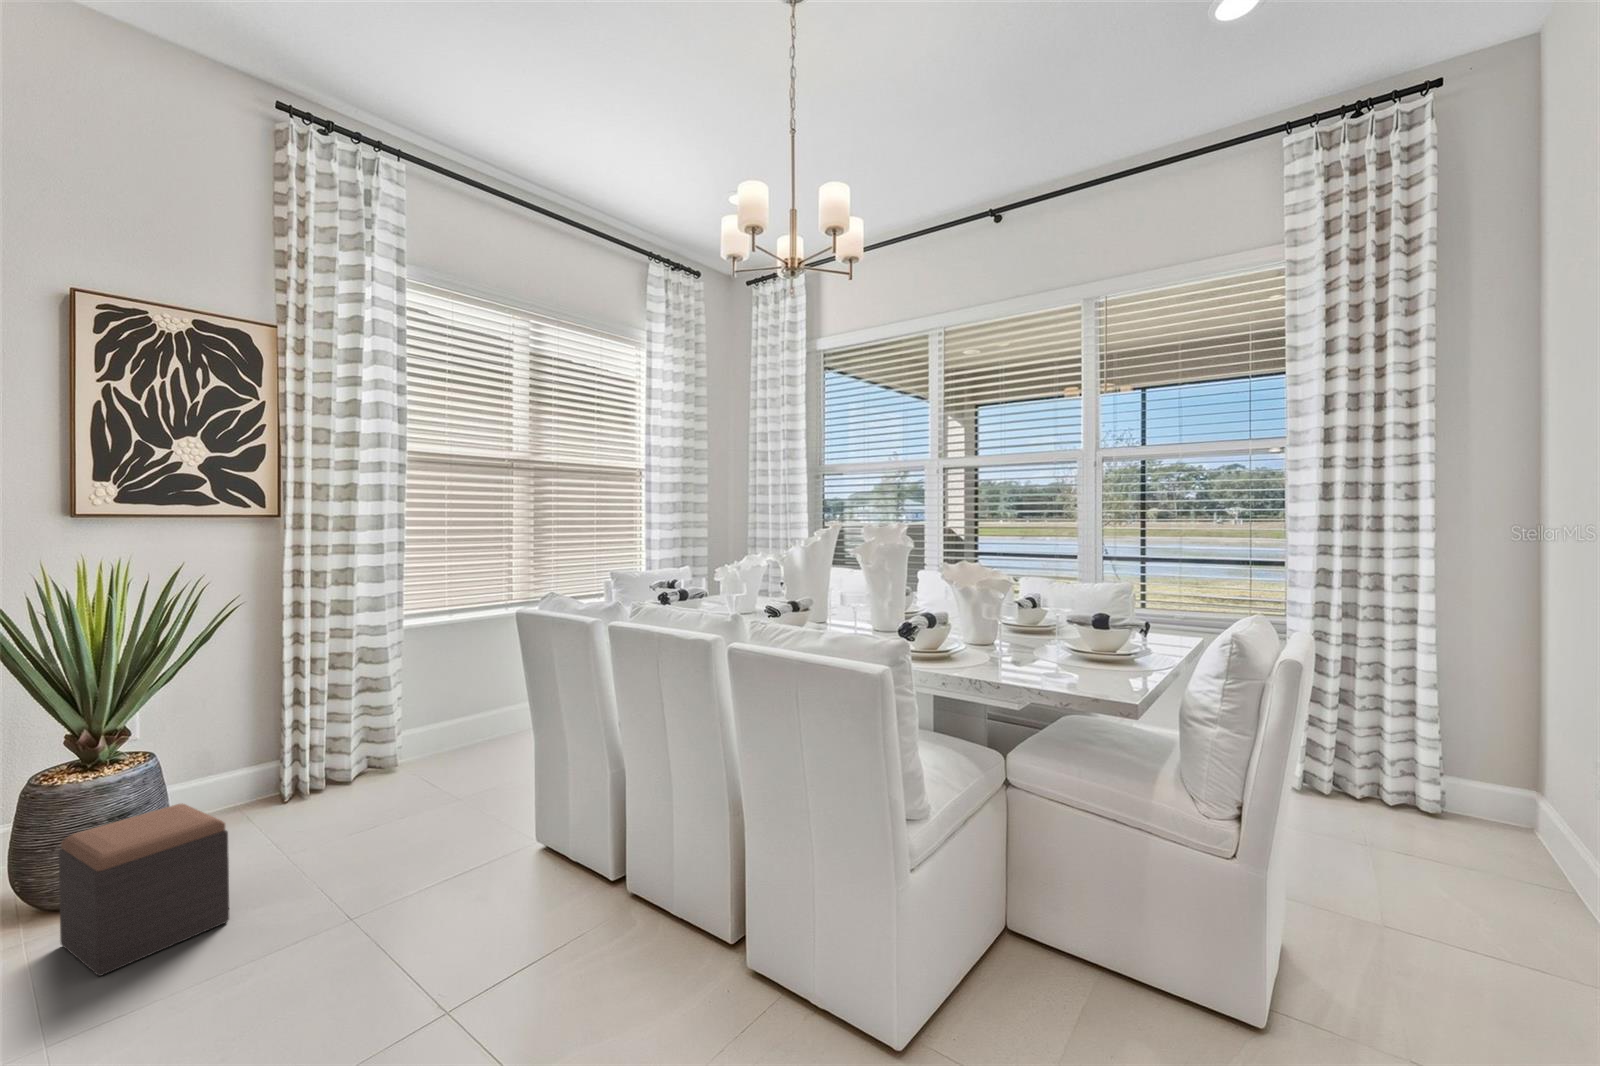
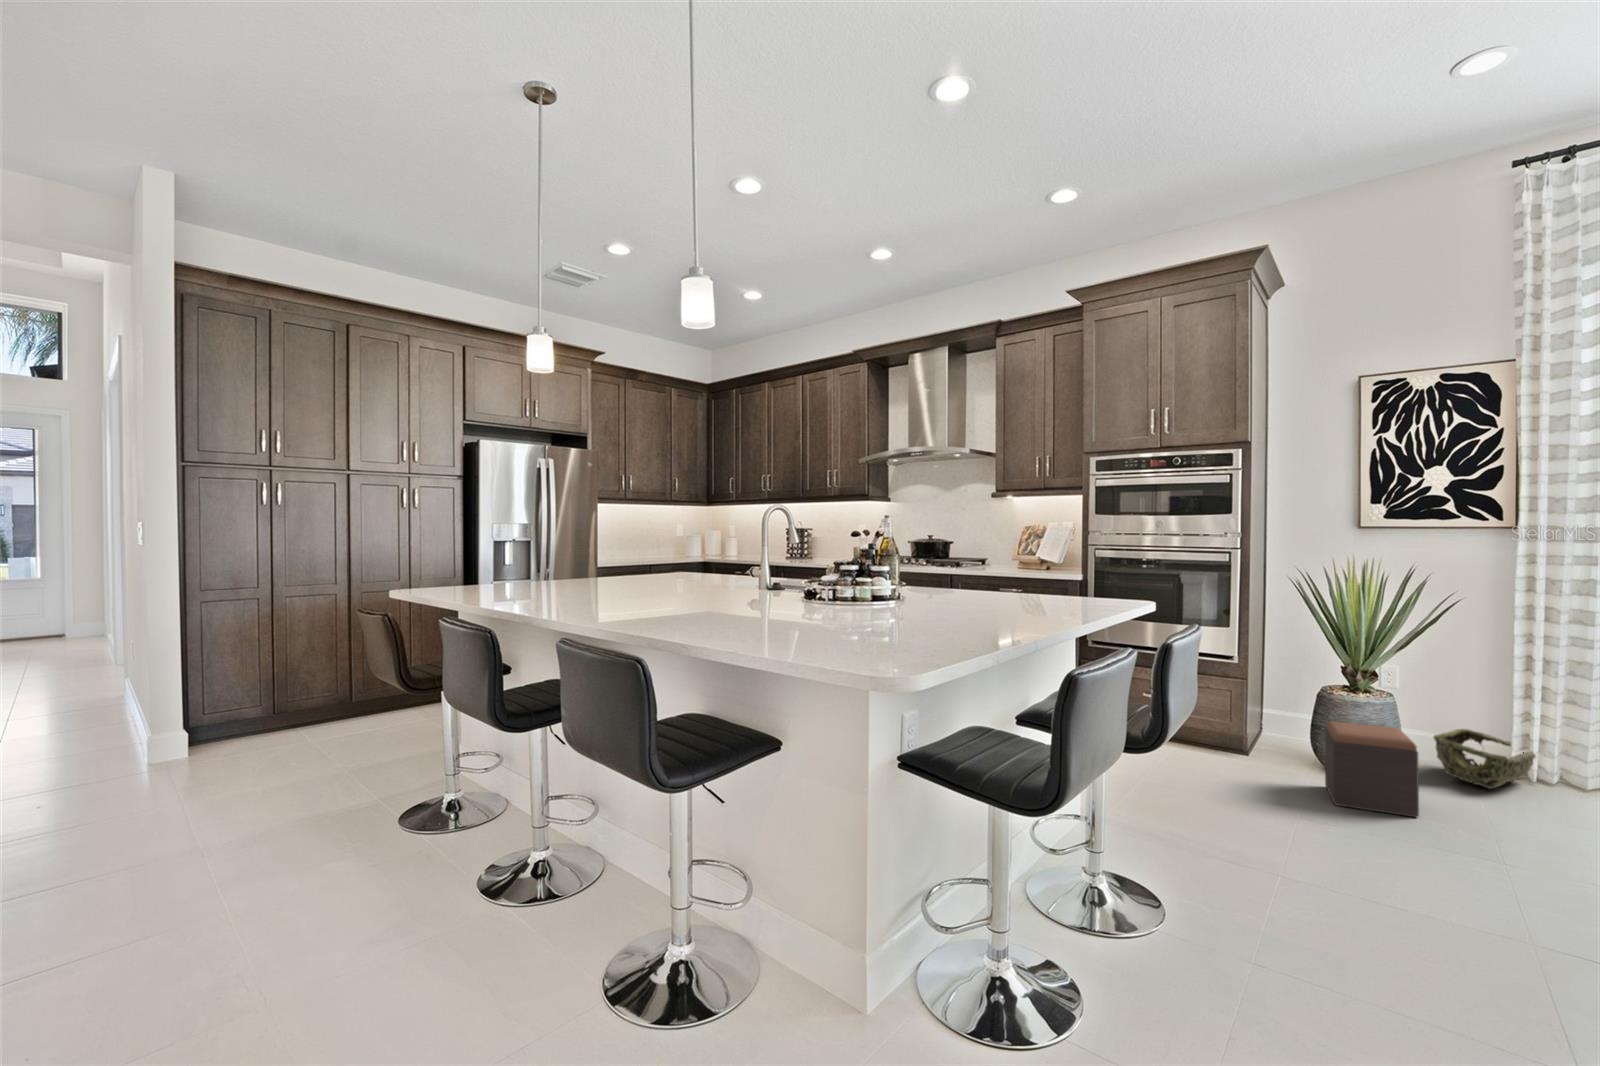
woven basket: none [205,760,307,831] -> present [1434,729,1536,789]

